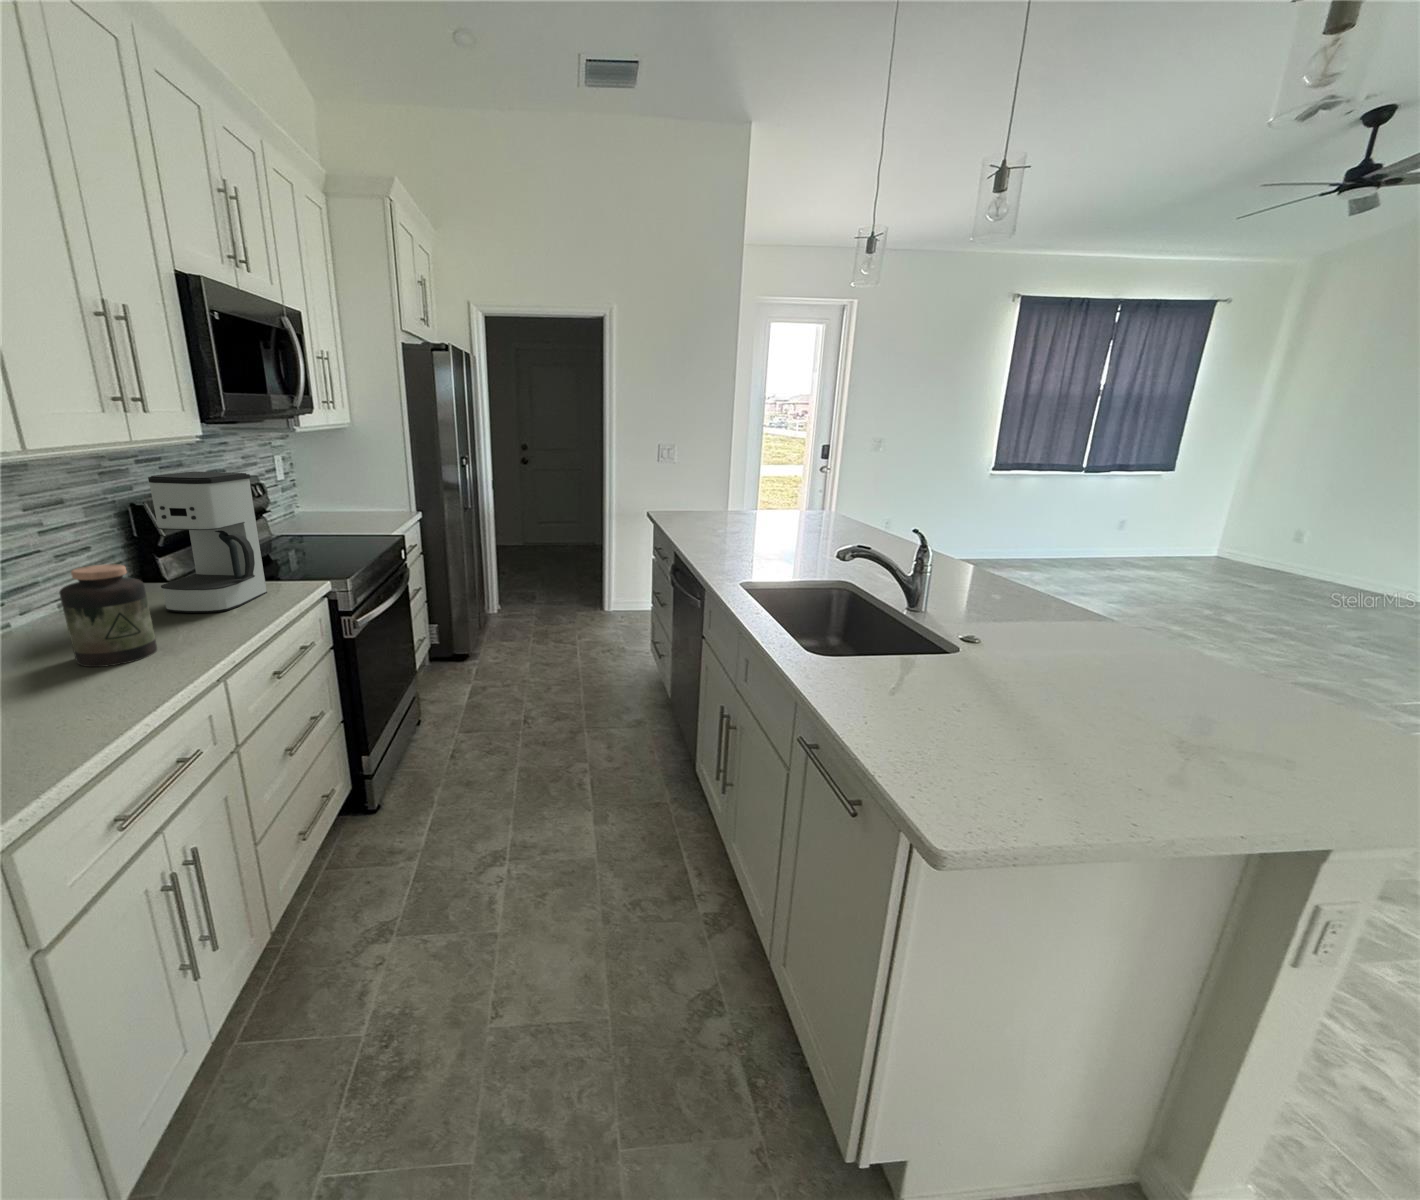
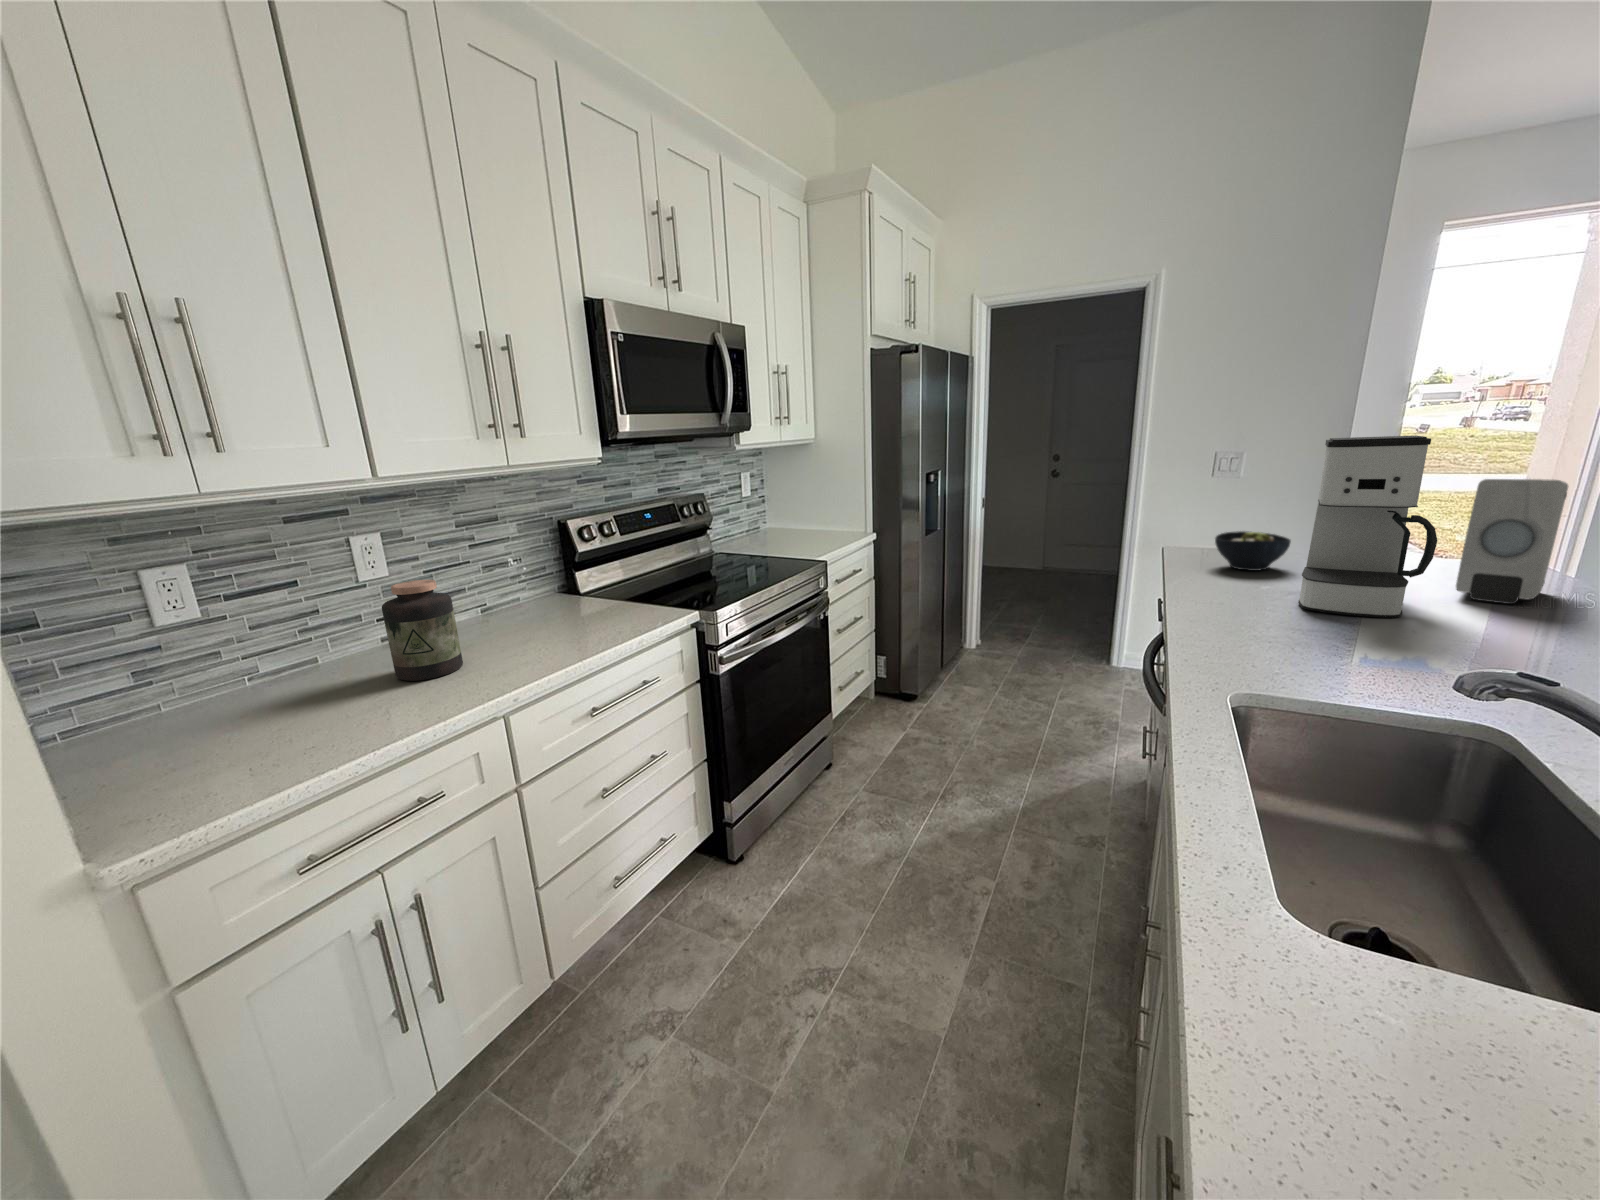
coffee maker: present [148,471,267,613] -> present [1298,435,1437,618]
soap dispenser: none [797,482,828,540] -> present [1456,479,1568,604]
bowl: none [692,508,728,531] -> present [1215,531,1291,571]

